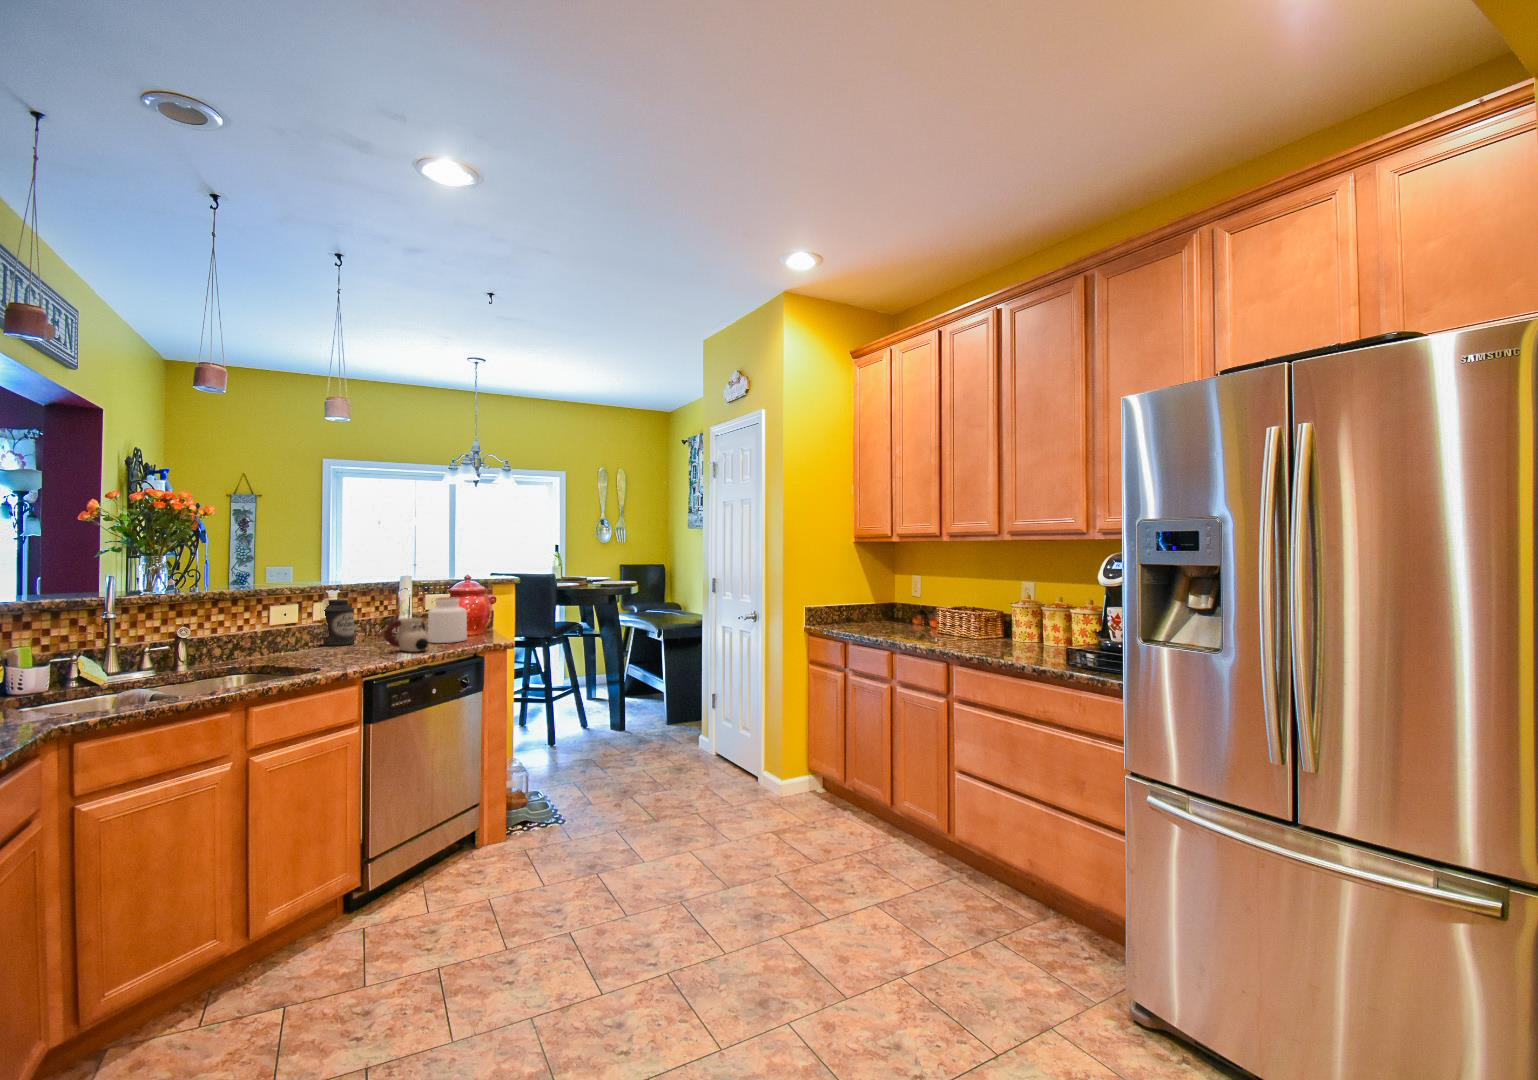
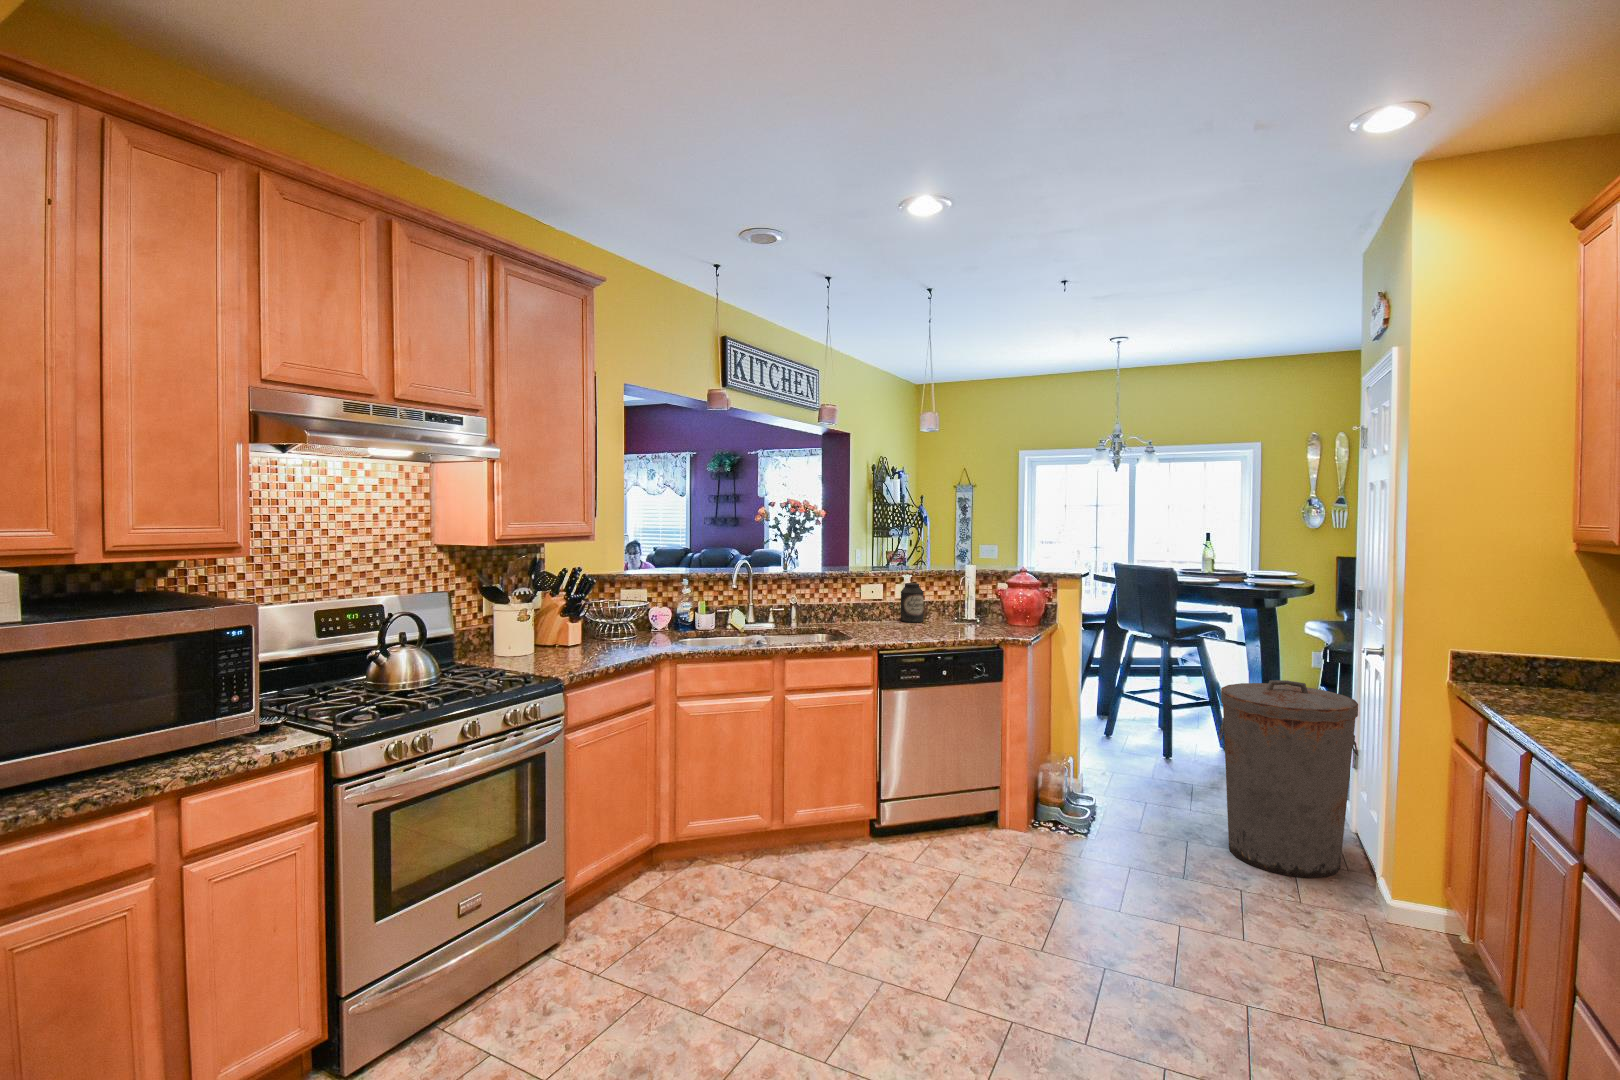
jar: present [428,597,467,643] -> none [972,589,1006,632]
mug: present [385,618,429,652] -> none [919,605,955,636]
trash can: none [648,648,741,800] -> present [1219,680,1358,878]

